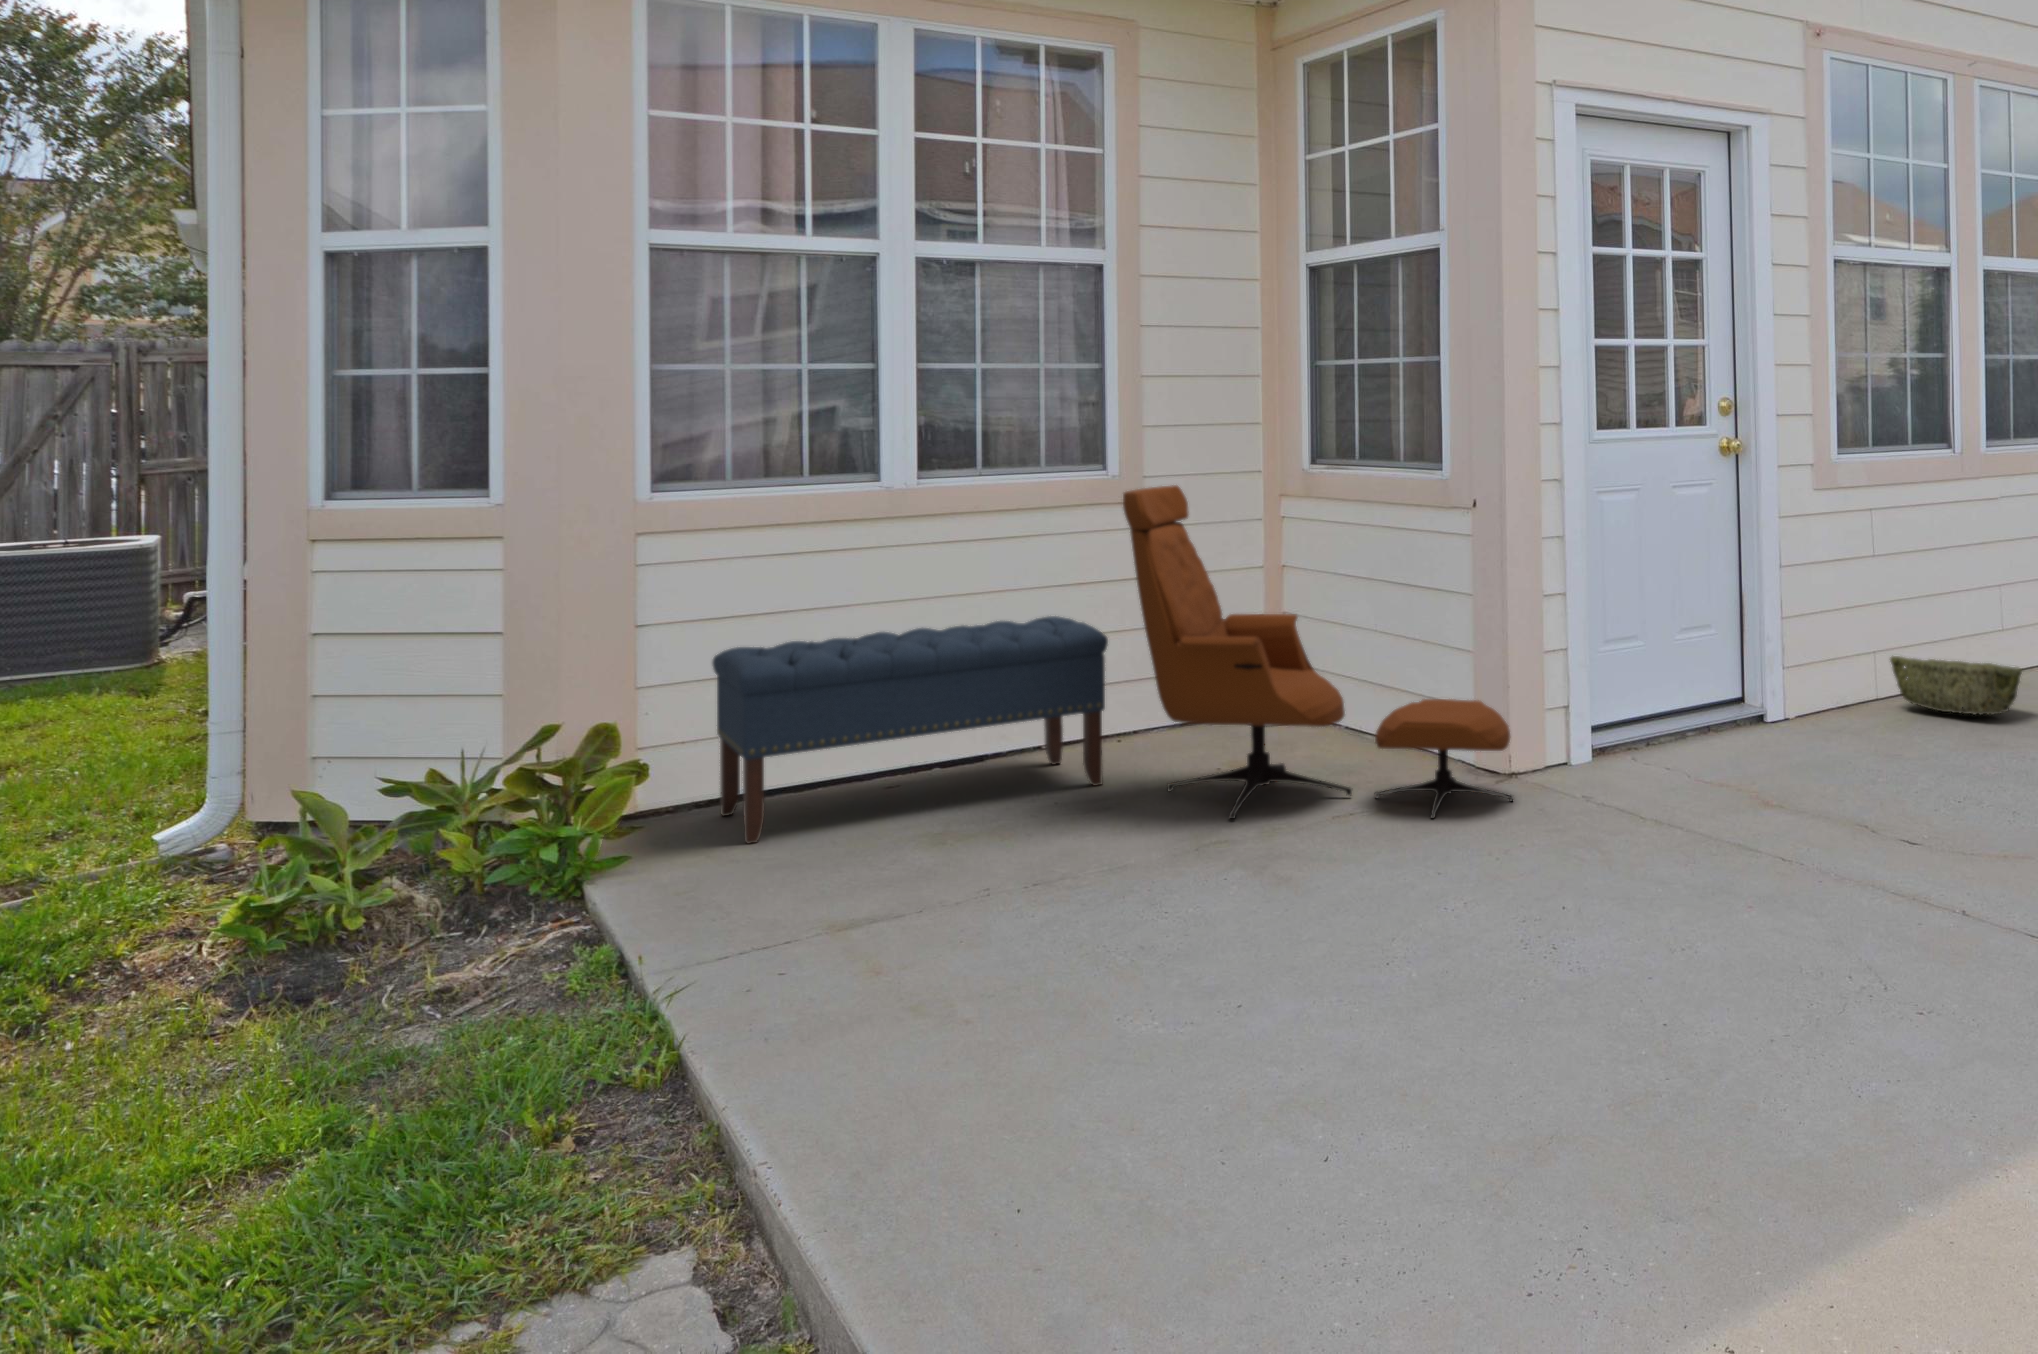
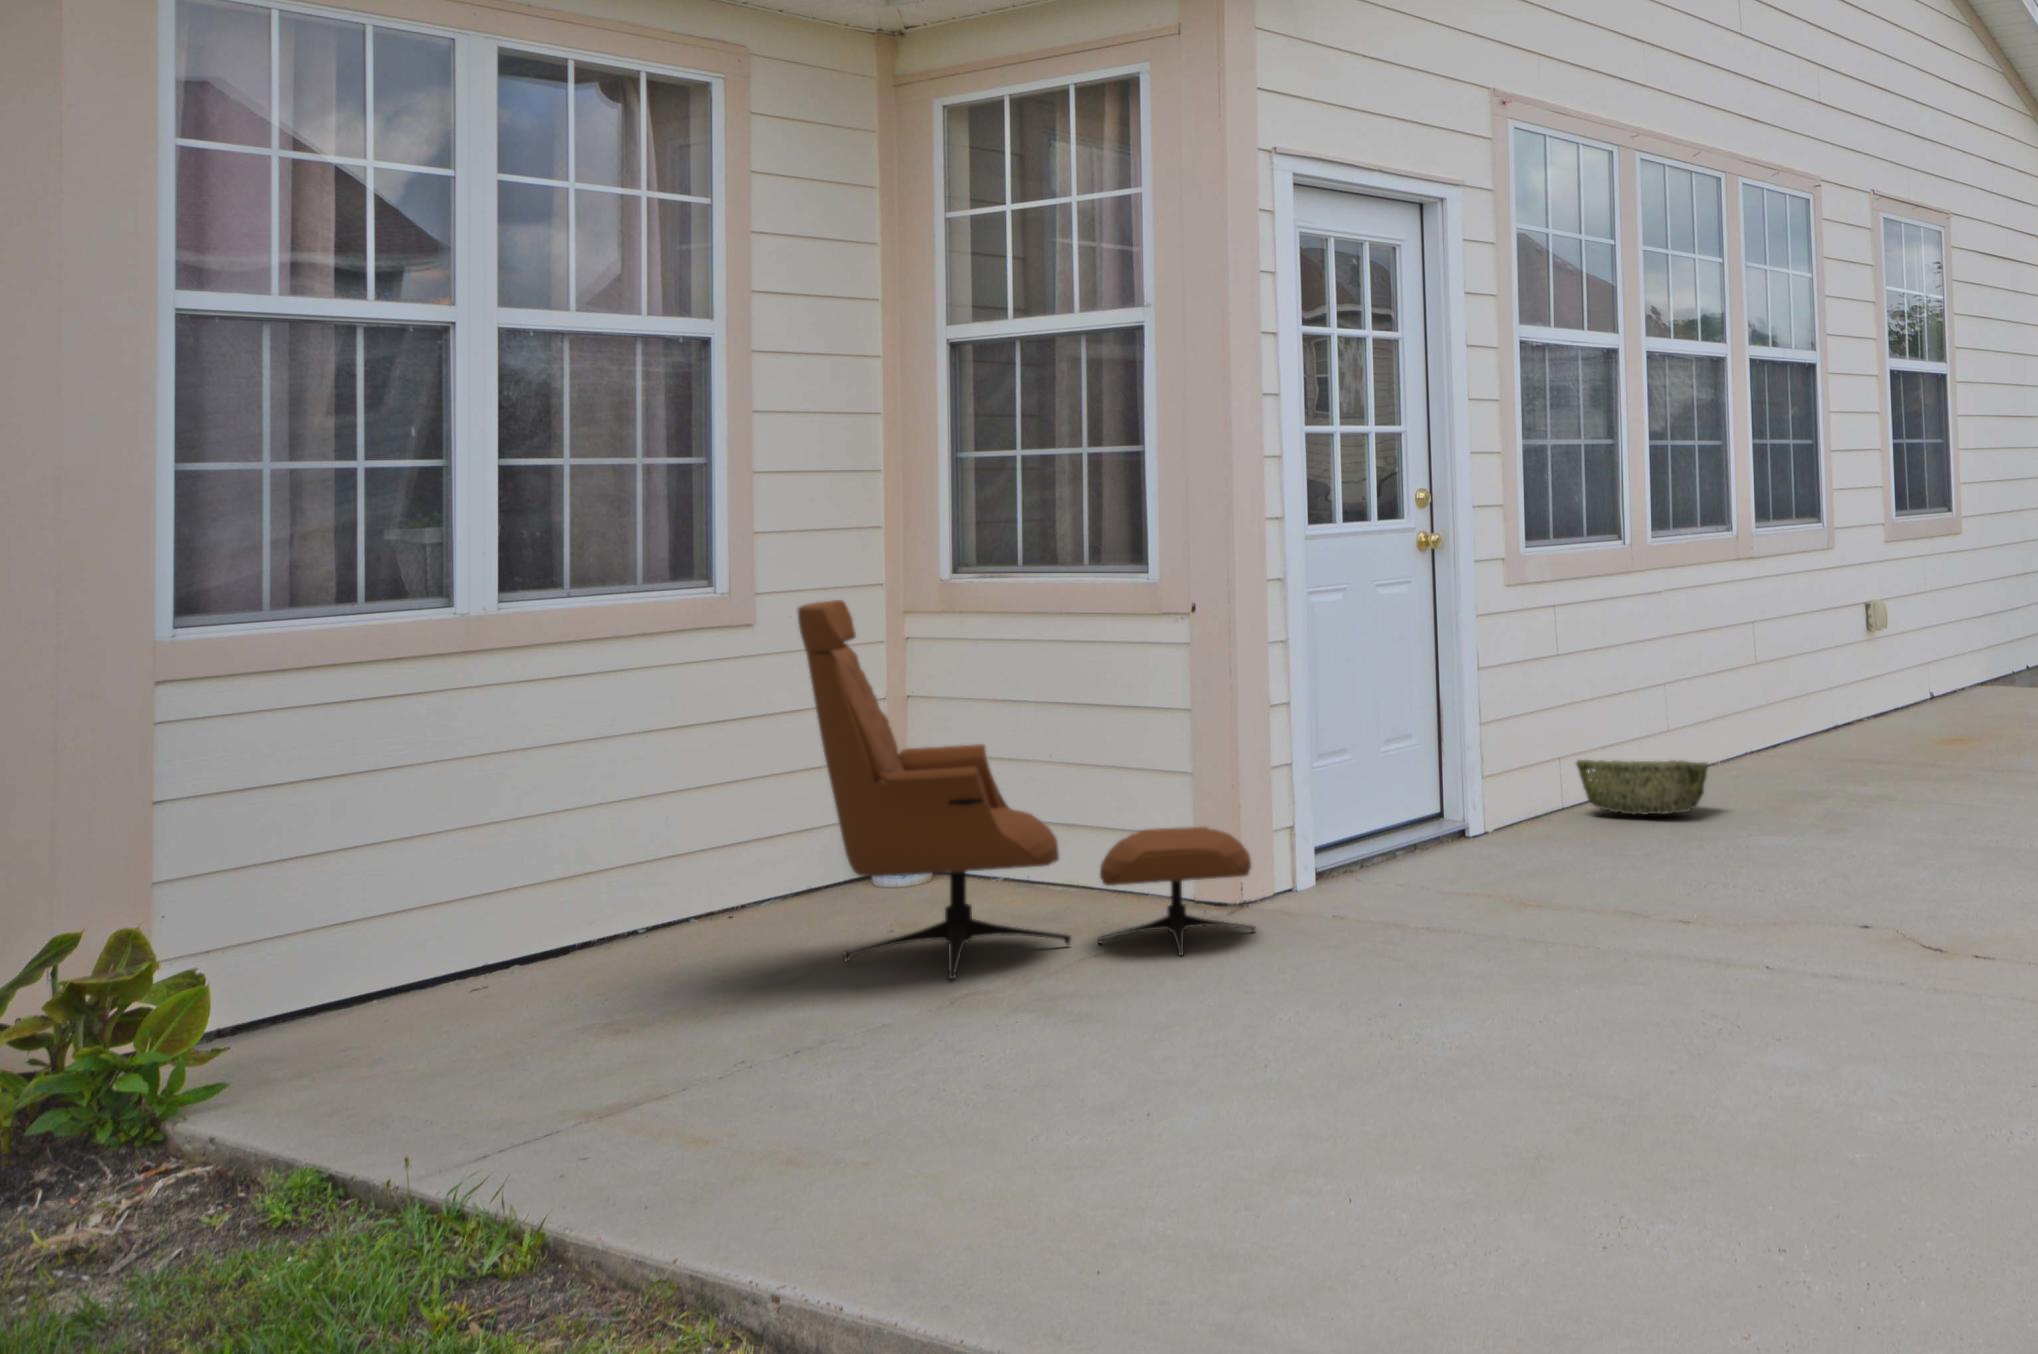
bench: present [712,616,1108,844] -> none [244,767,759,1067]

